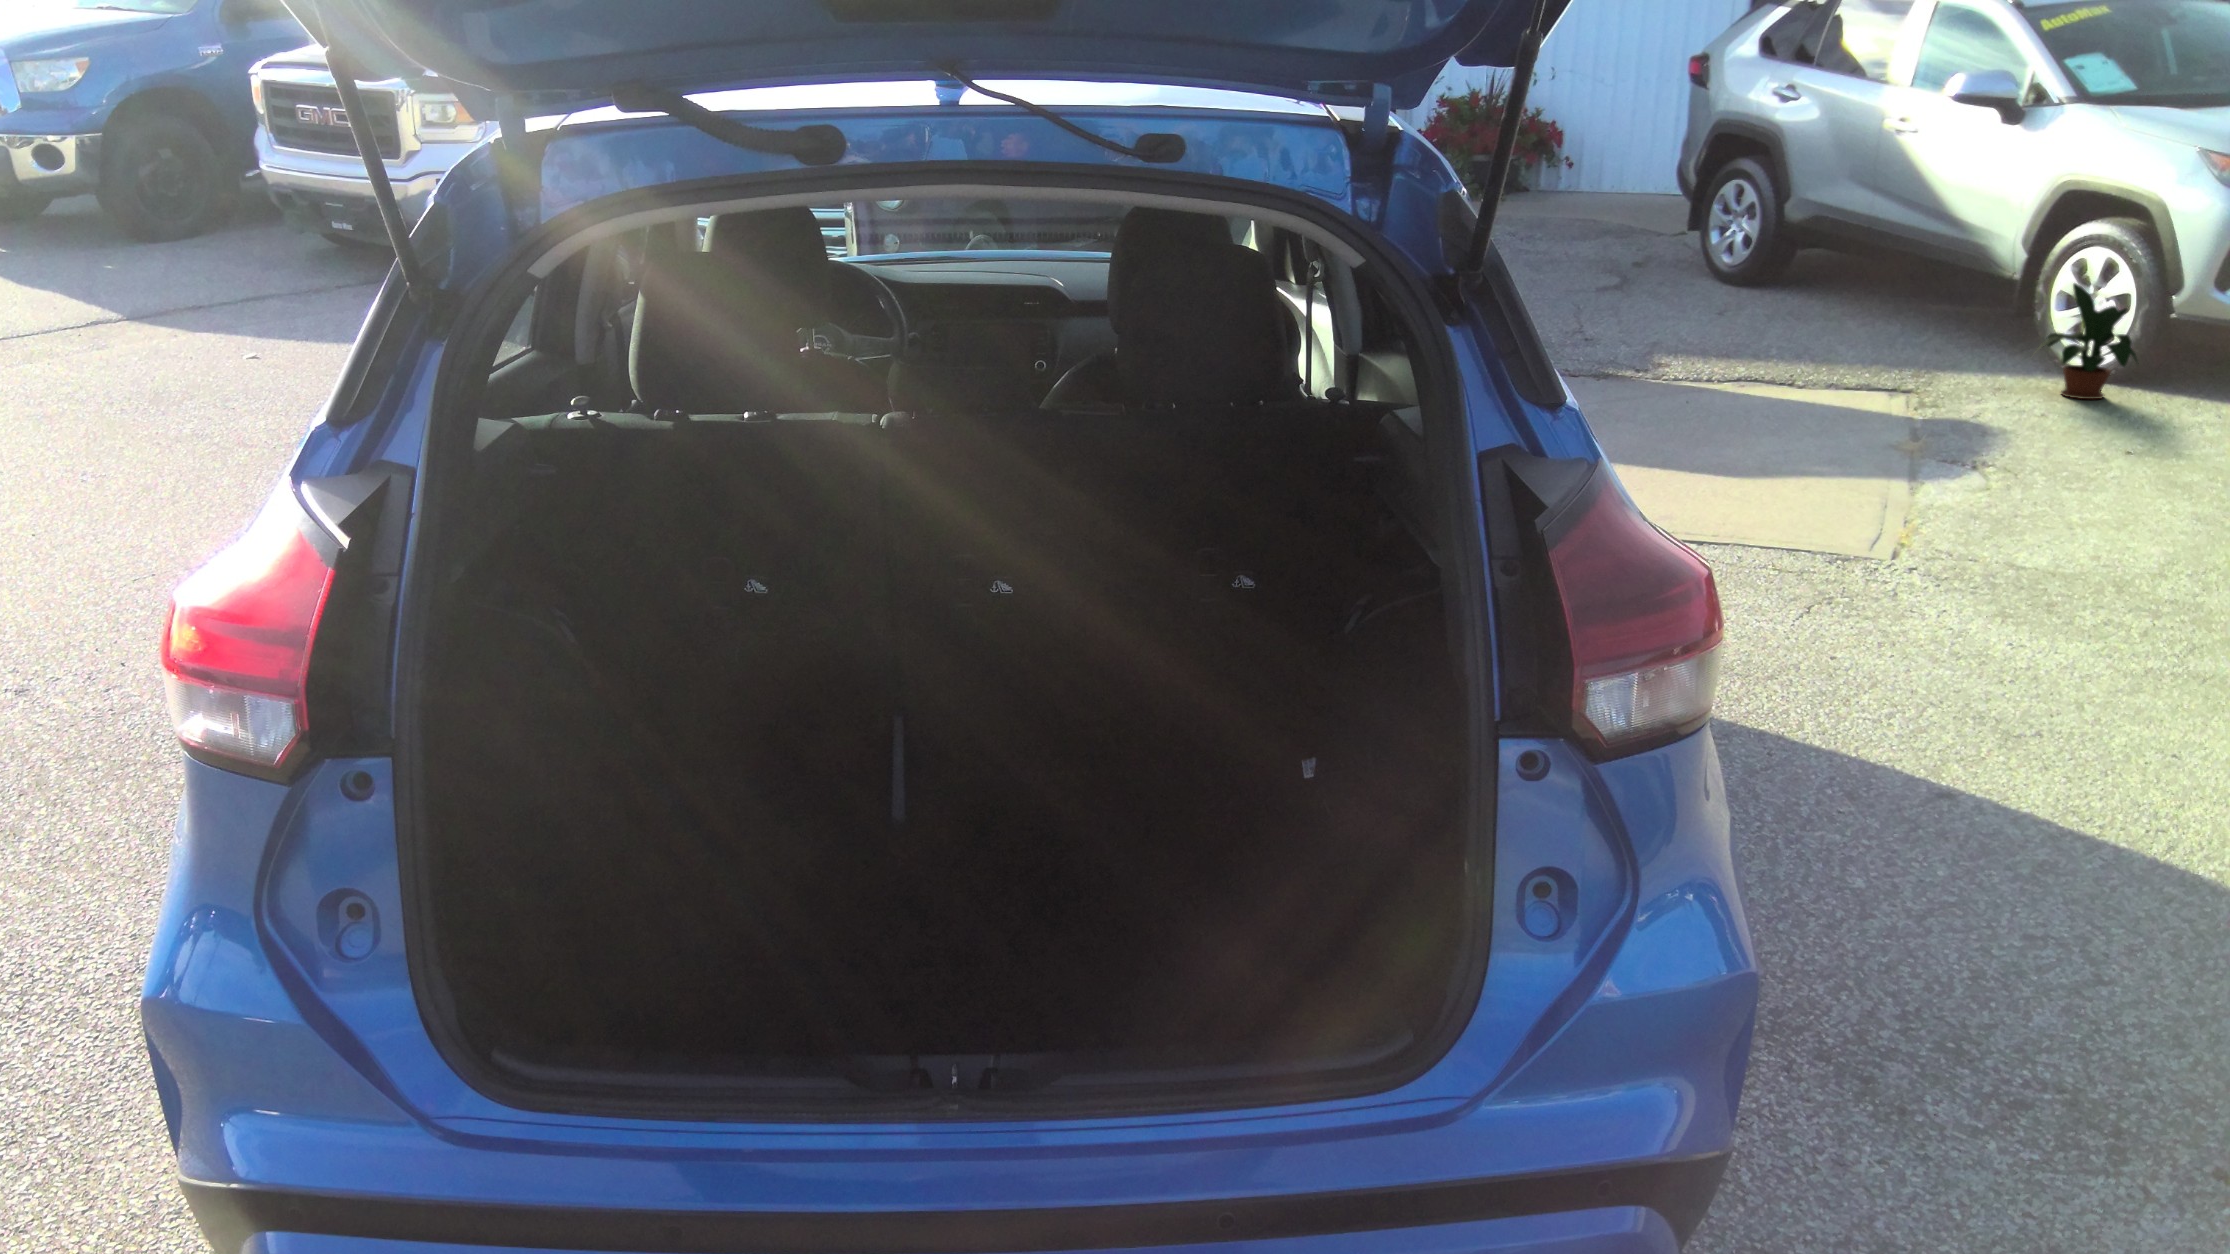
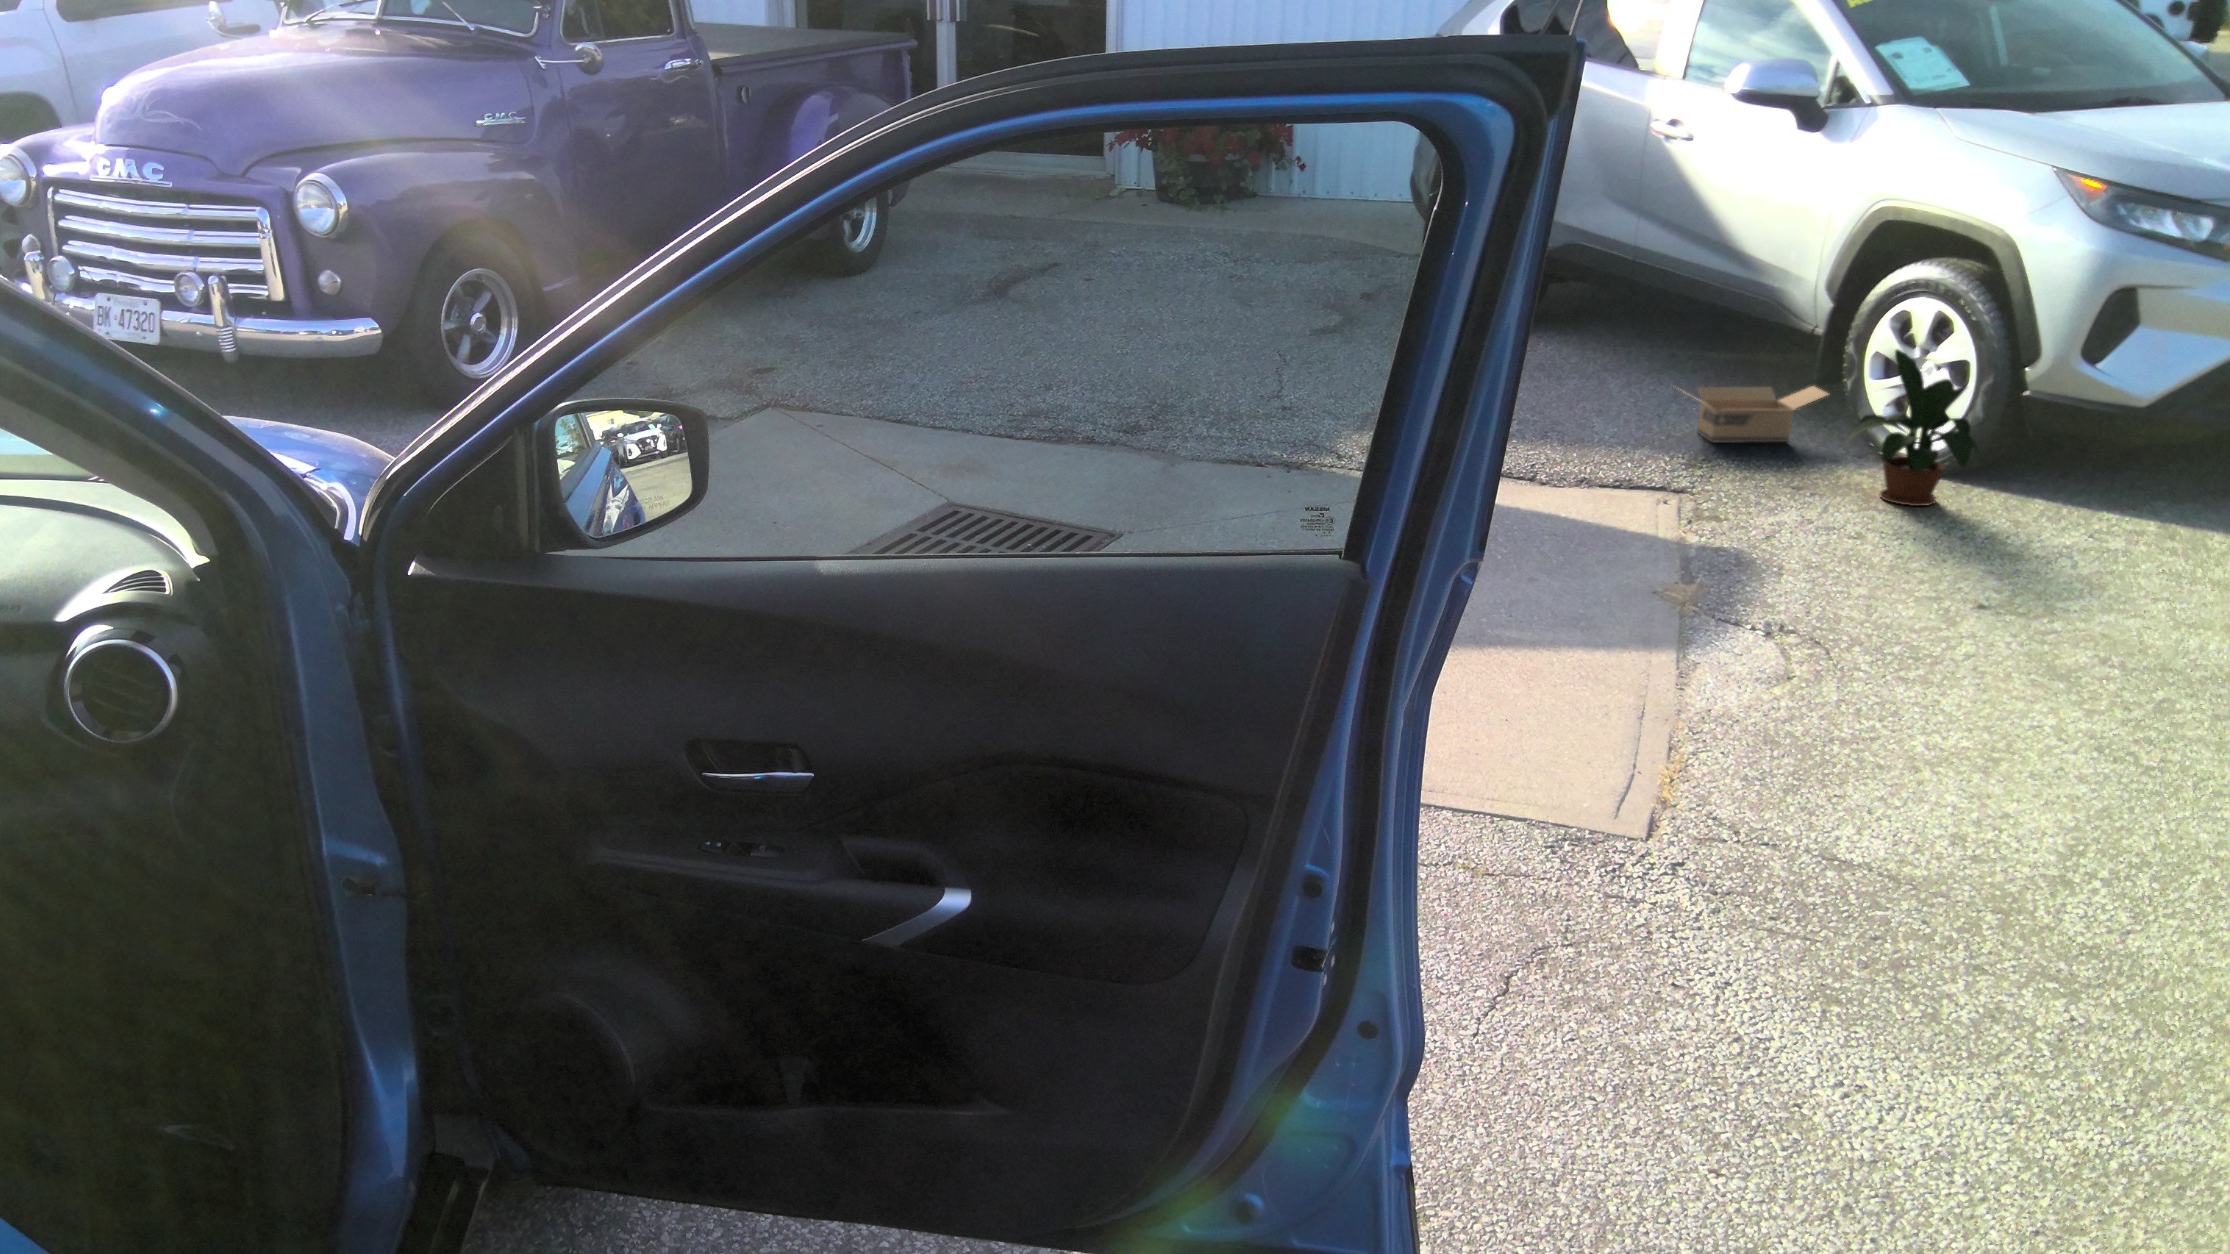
cardboard box: none [1898,318,2025,362] -> present [1697,386,1828,442]

